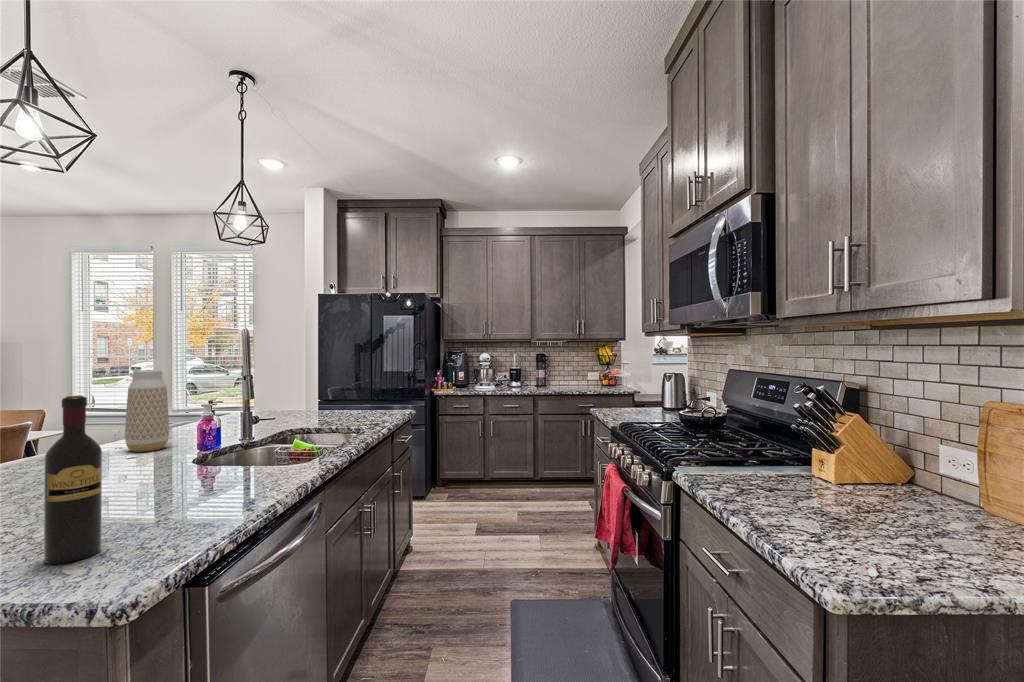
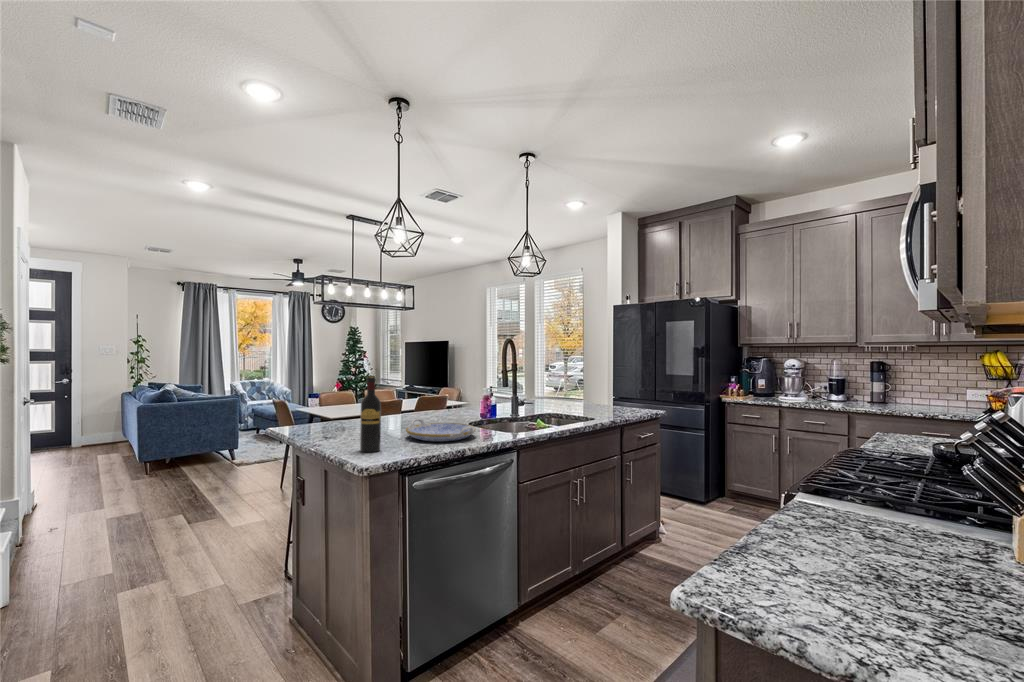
vase: present [125,370,169,452] -> none [444,365,466,416]
serving tray: none [116,462,263,505] -> present [406,419,476,442]

